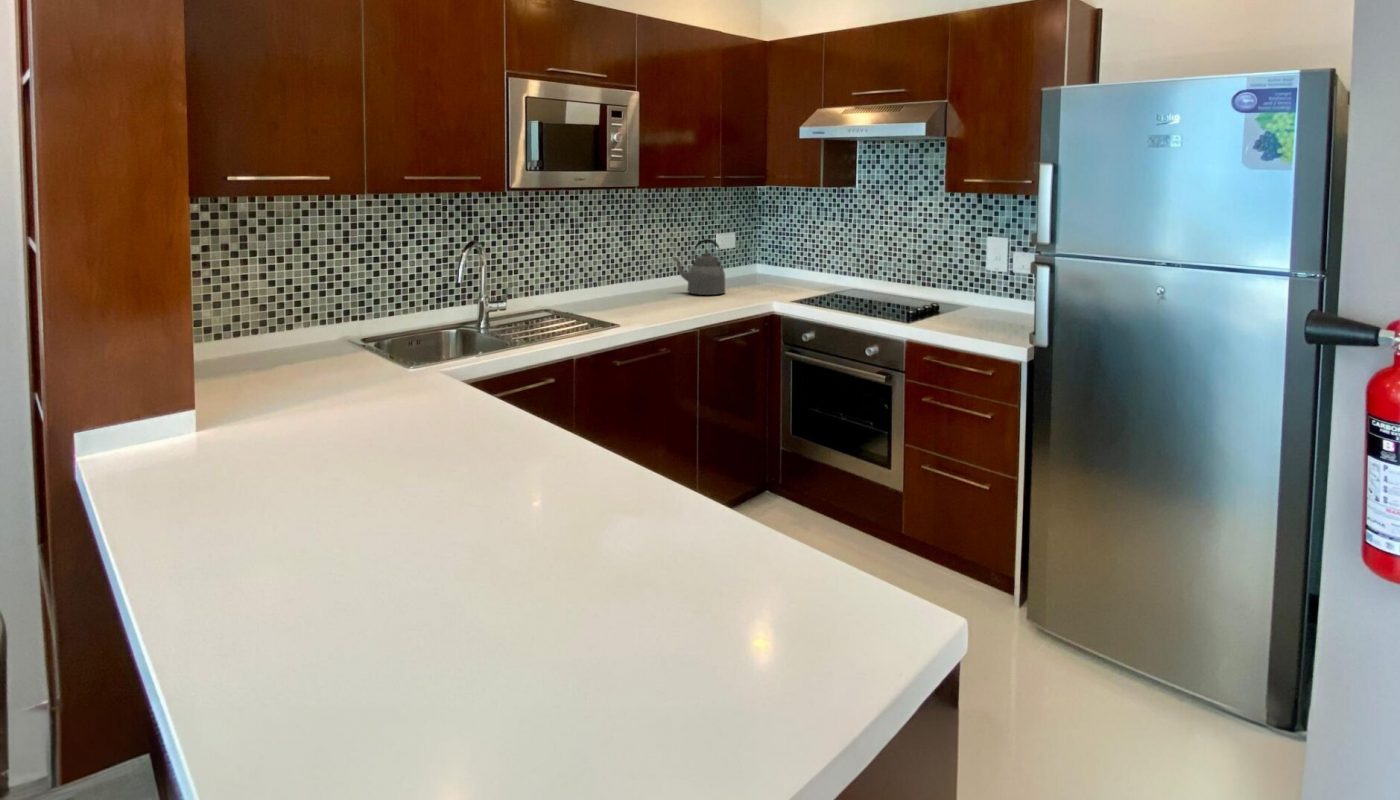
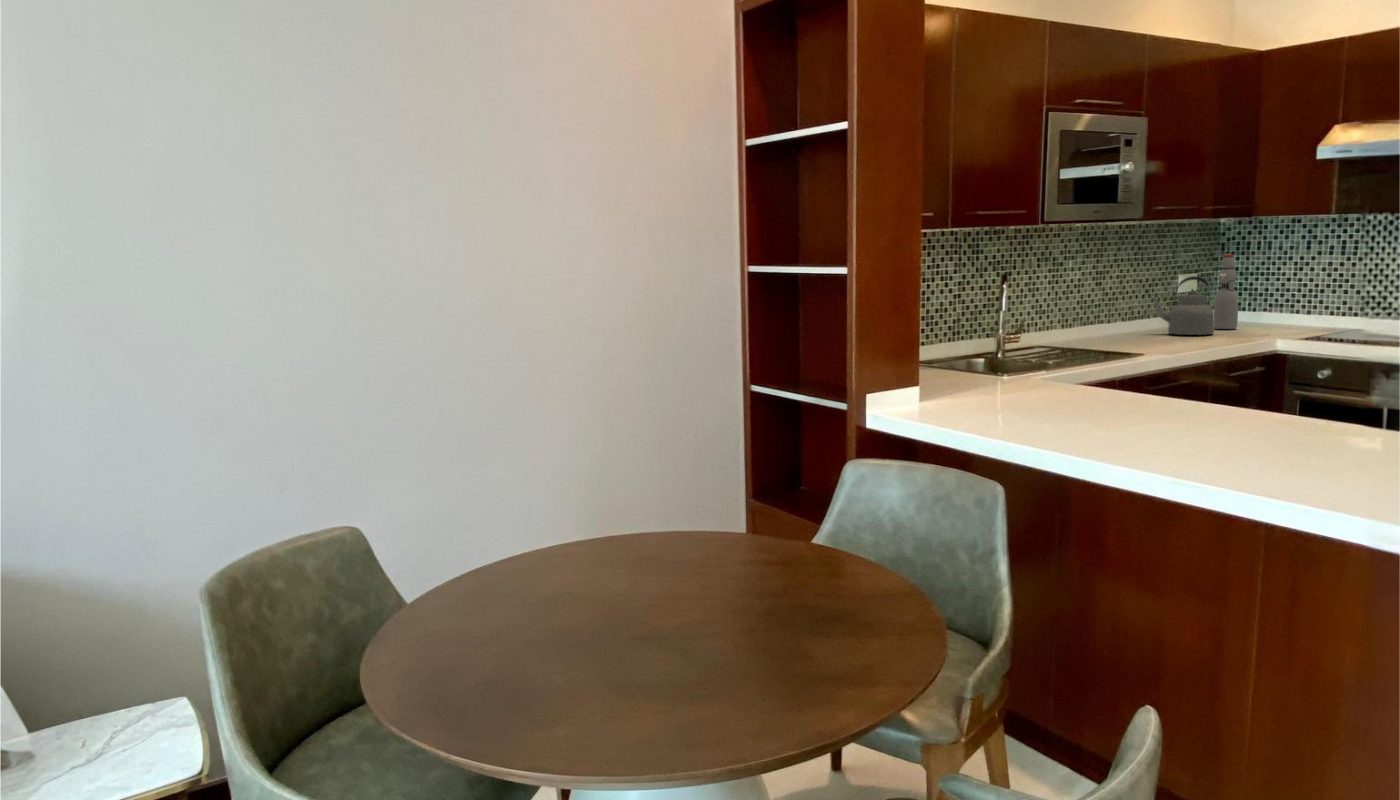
bottle: none [736,217,755,287] -> present [1214,254,1238,329]

